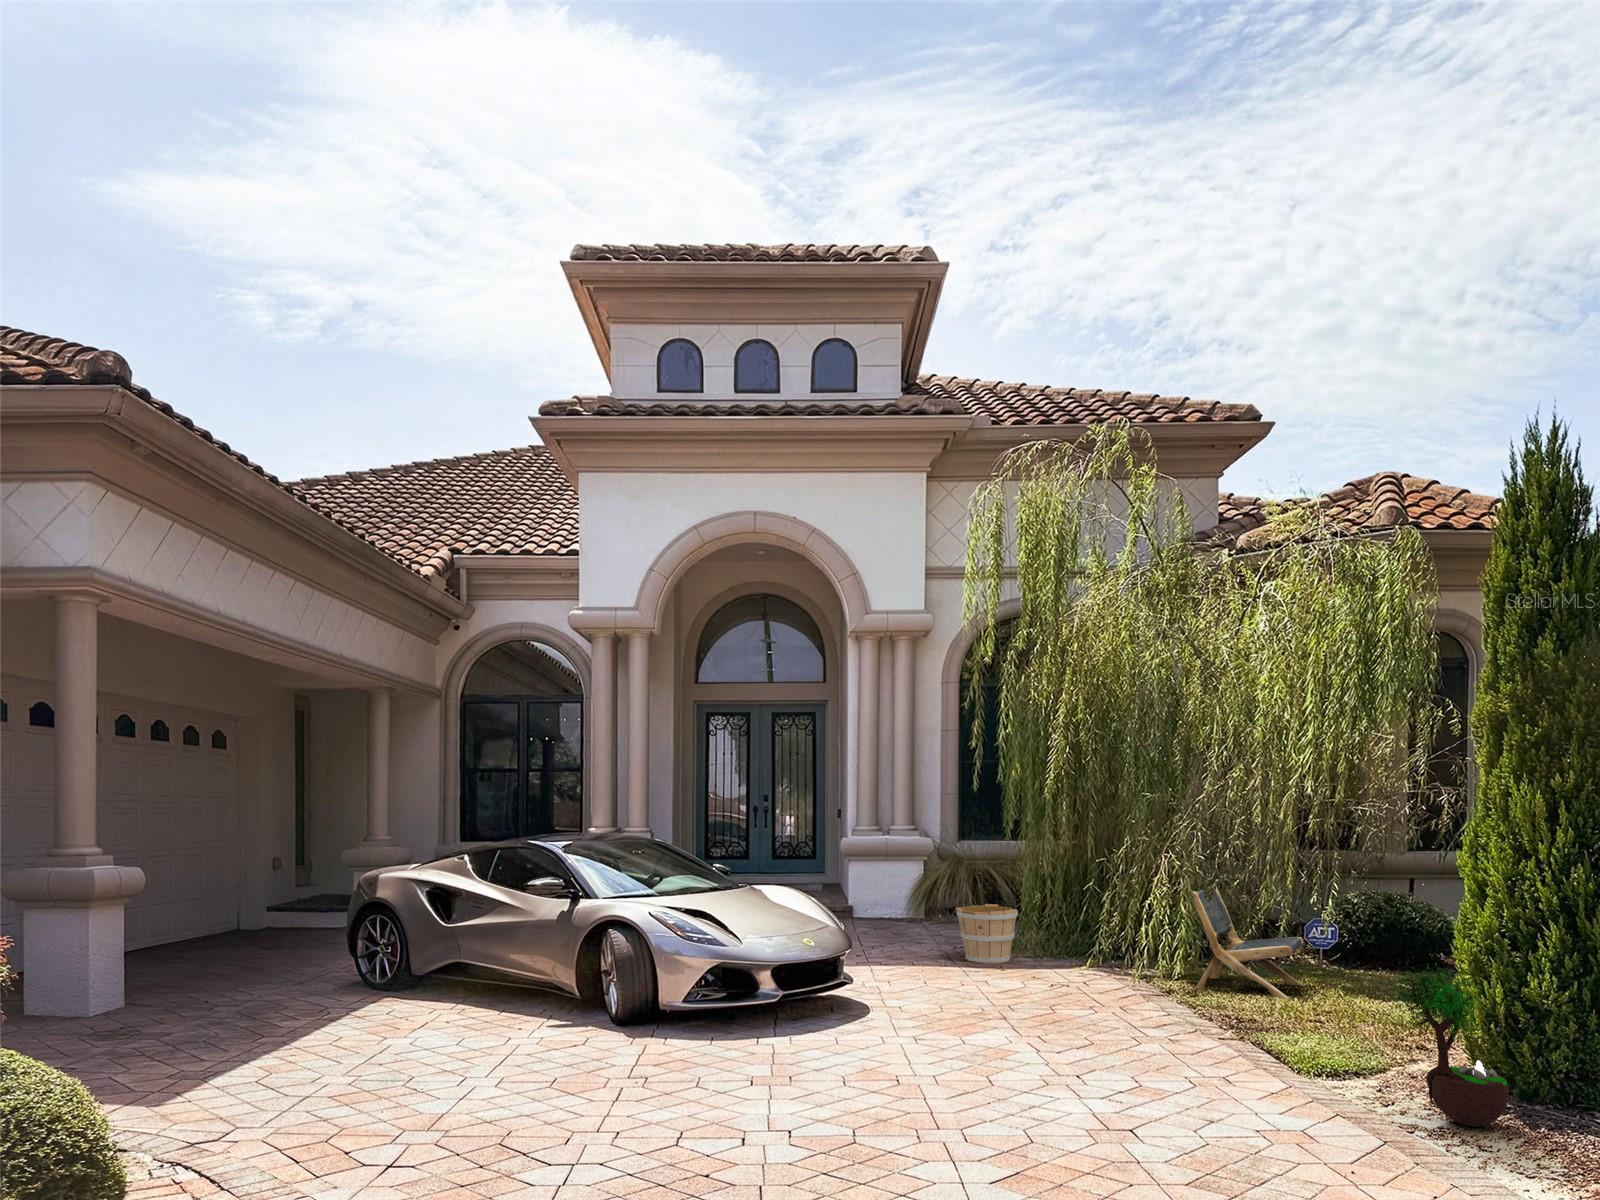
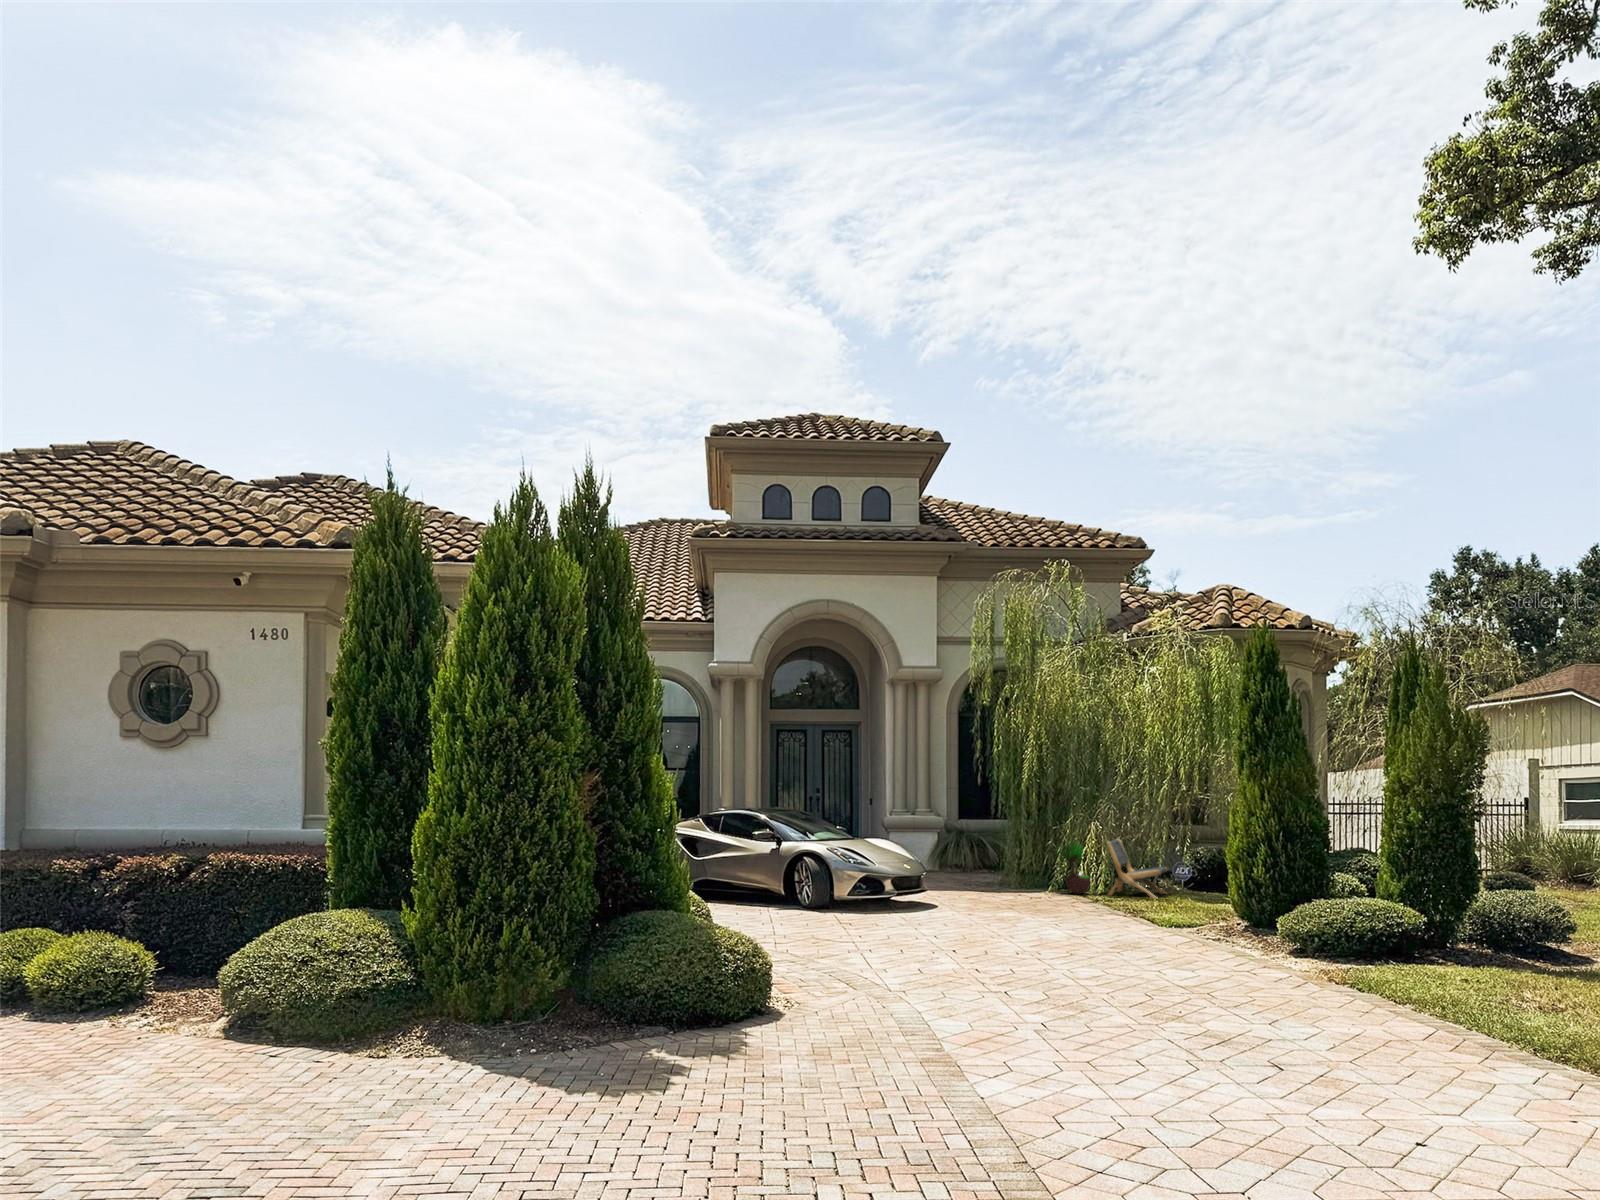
wooden bucket: present [956,904,1018,964] -> none [969,852,1005,886]
potted tree: present [1388,955,1508,1126] -> present [1056,842,1090,894]

